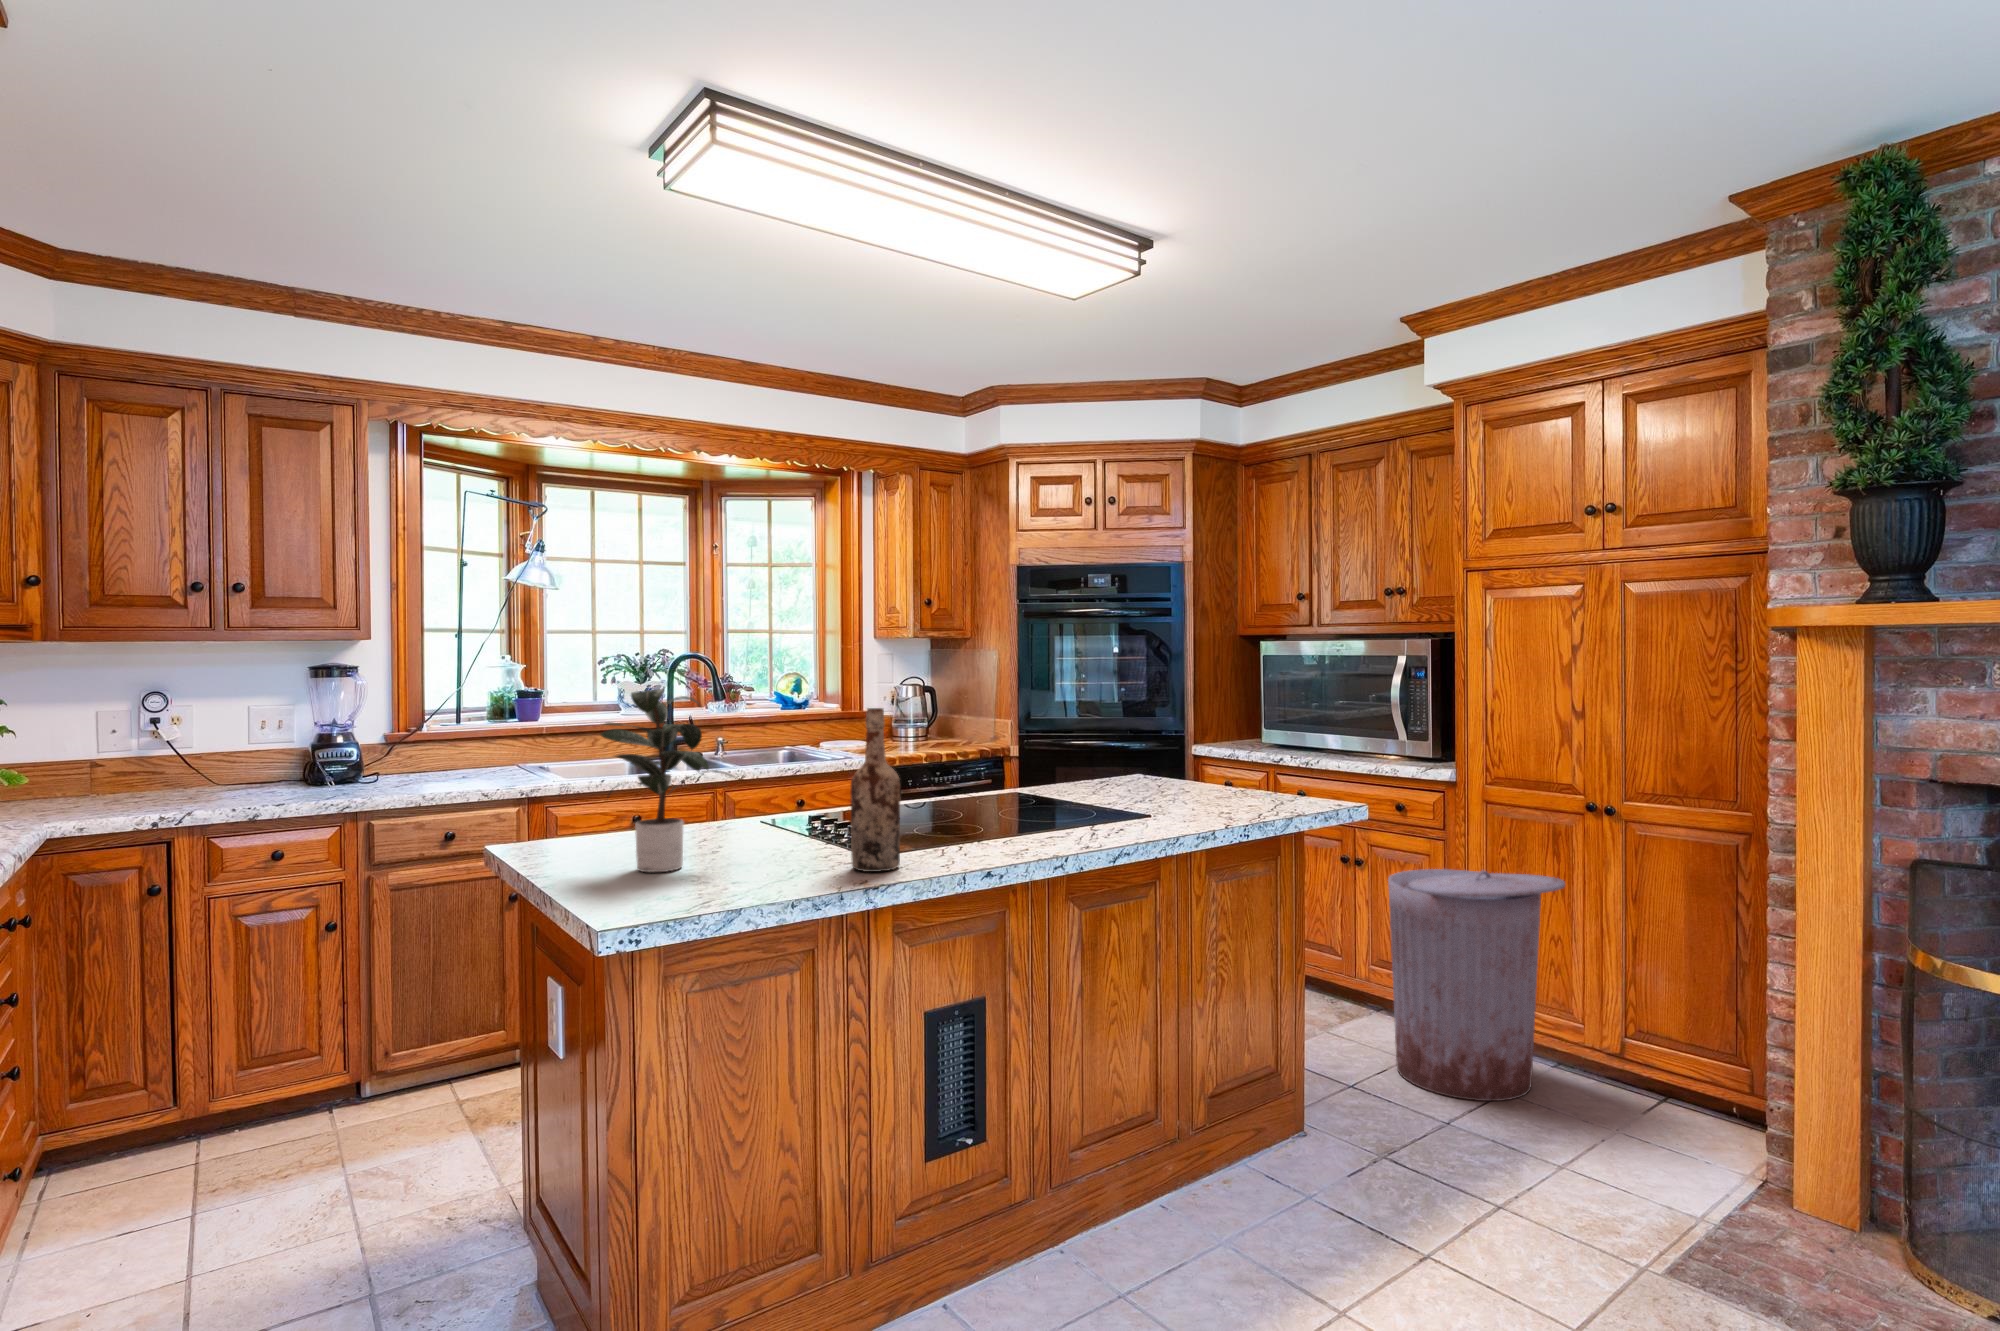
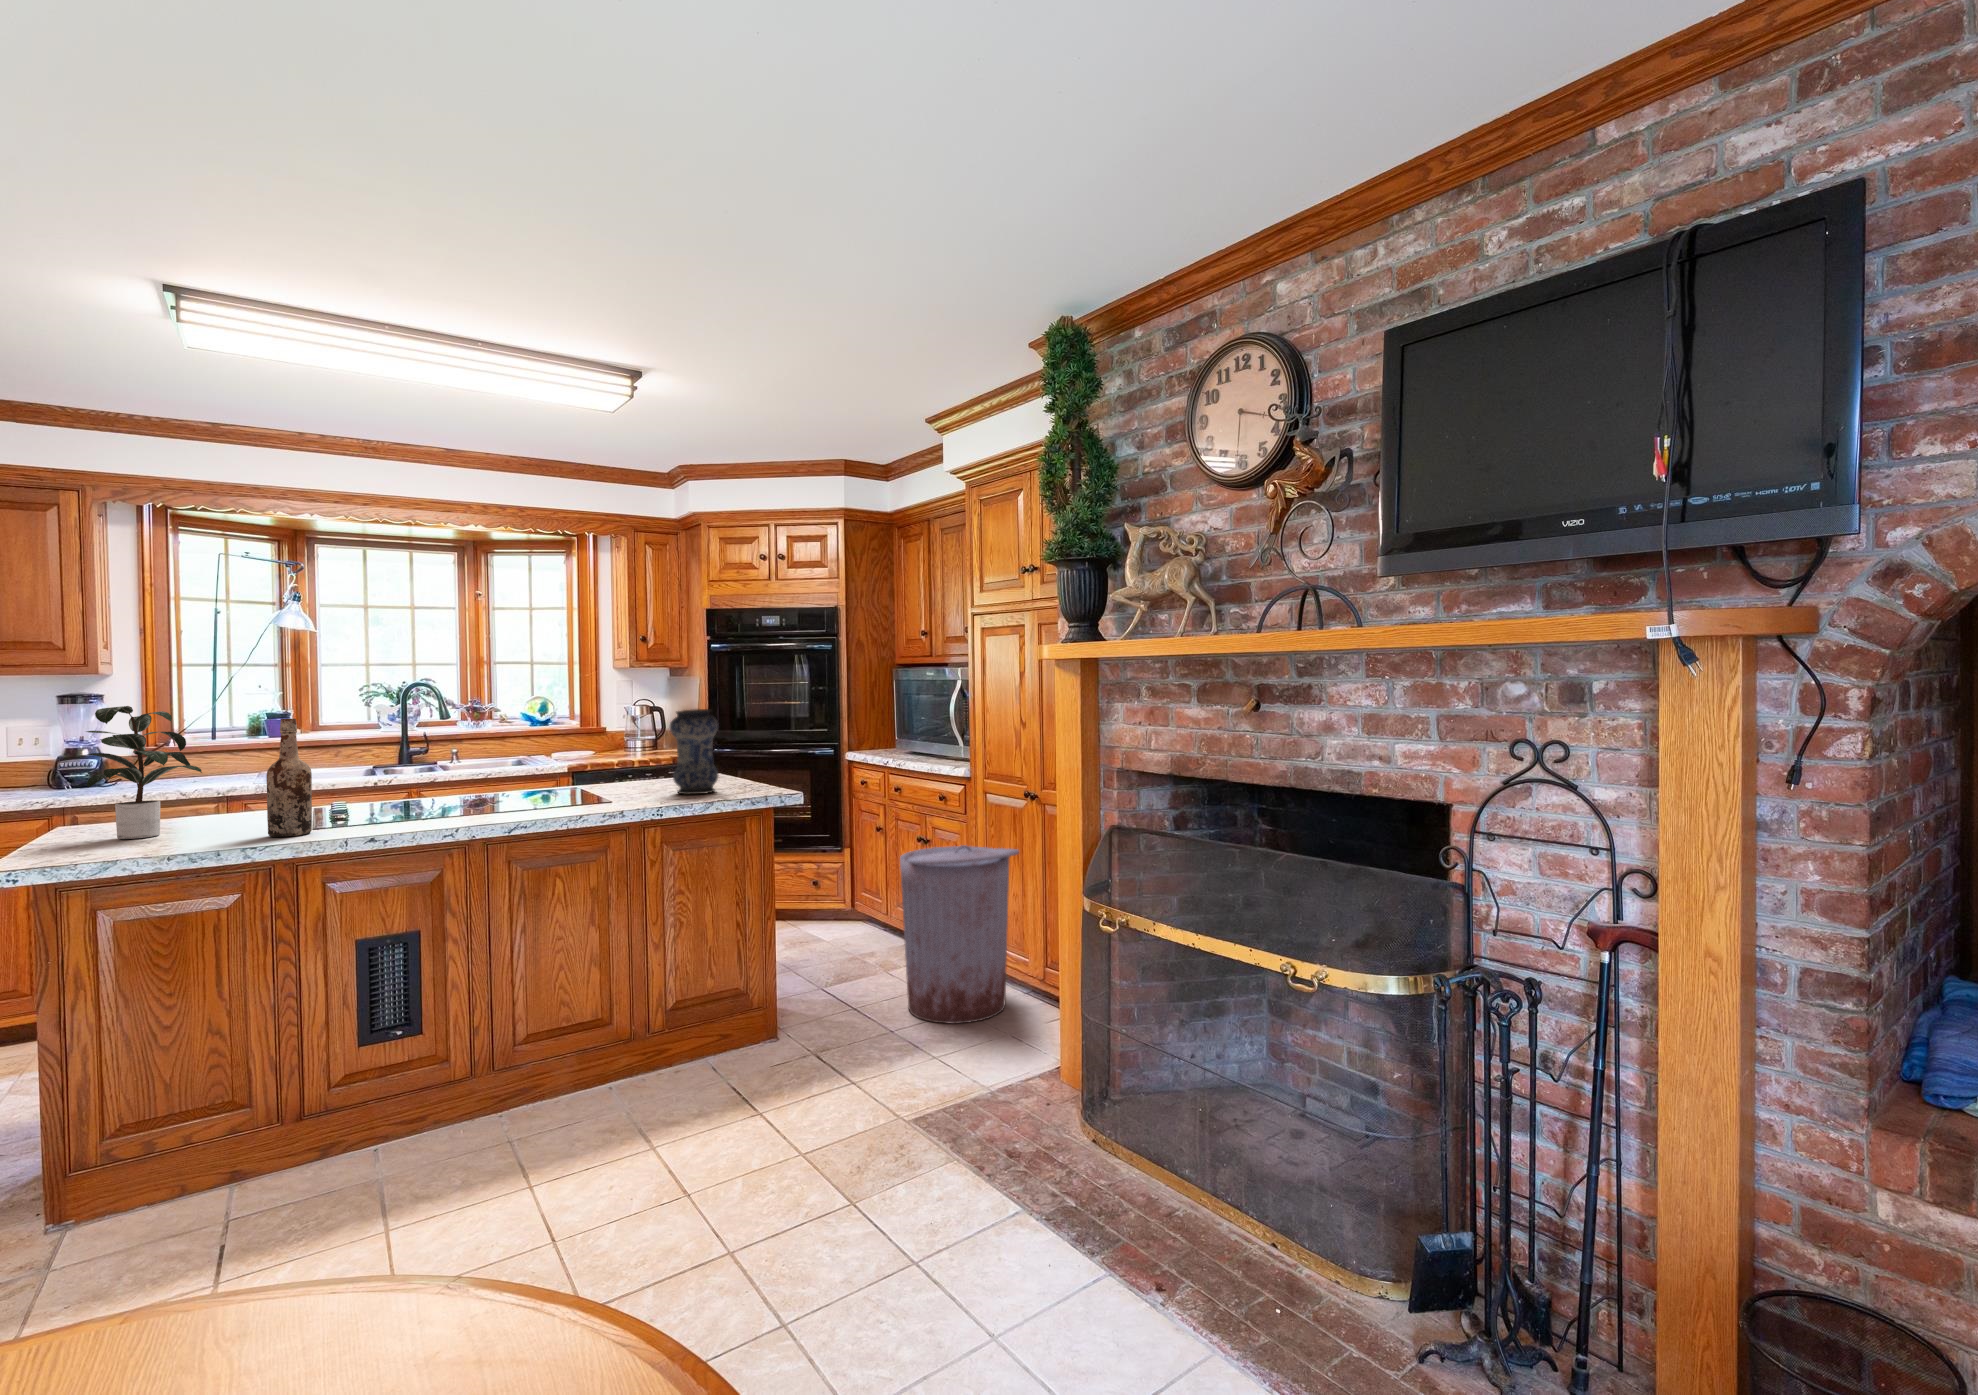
vase: none [1204,695,1267,808] -> present [670,709,719,794]

